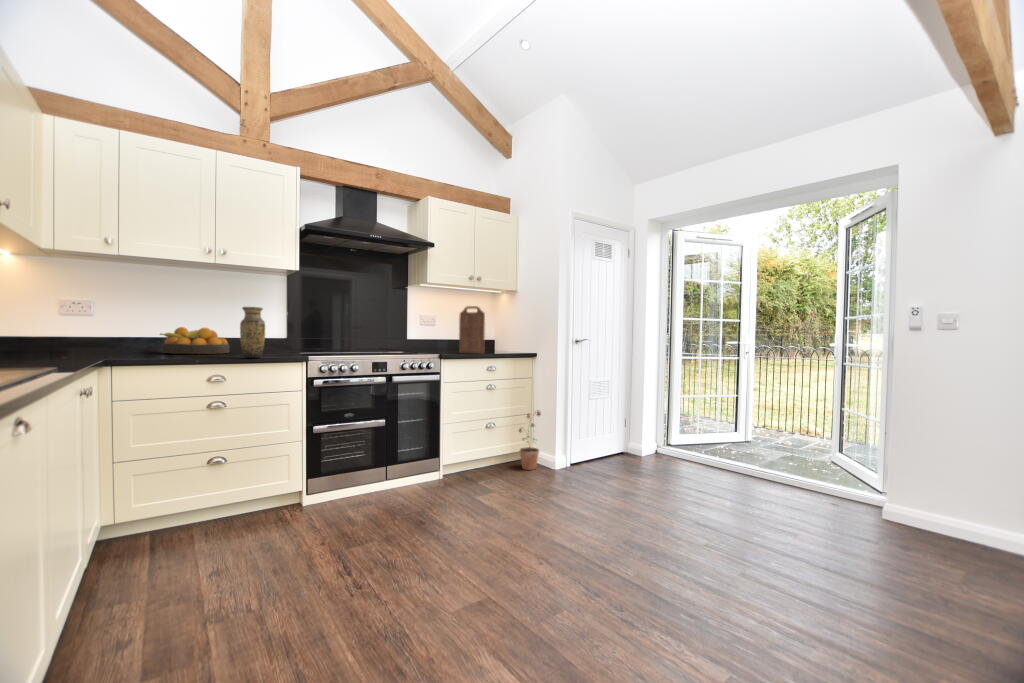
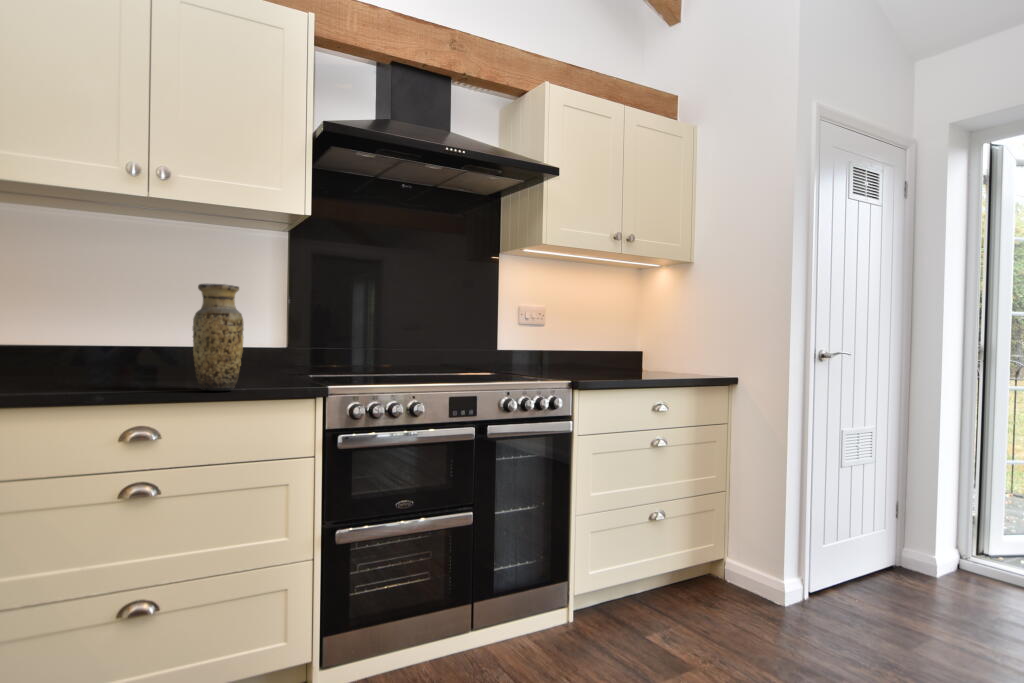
cutting board: present [459,306,485,354] -> none [602,287,656,380]
fruit bowl: present [160,327,230,354] -> none [52,325,182,377]
potted plant: present [519,410,541,470] -> none [708,489,756,607]

